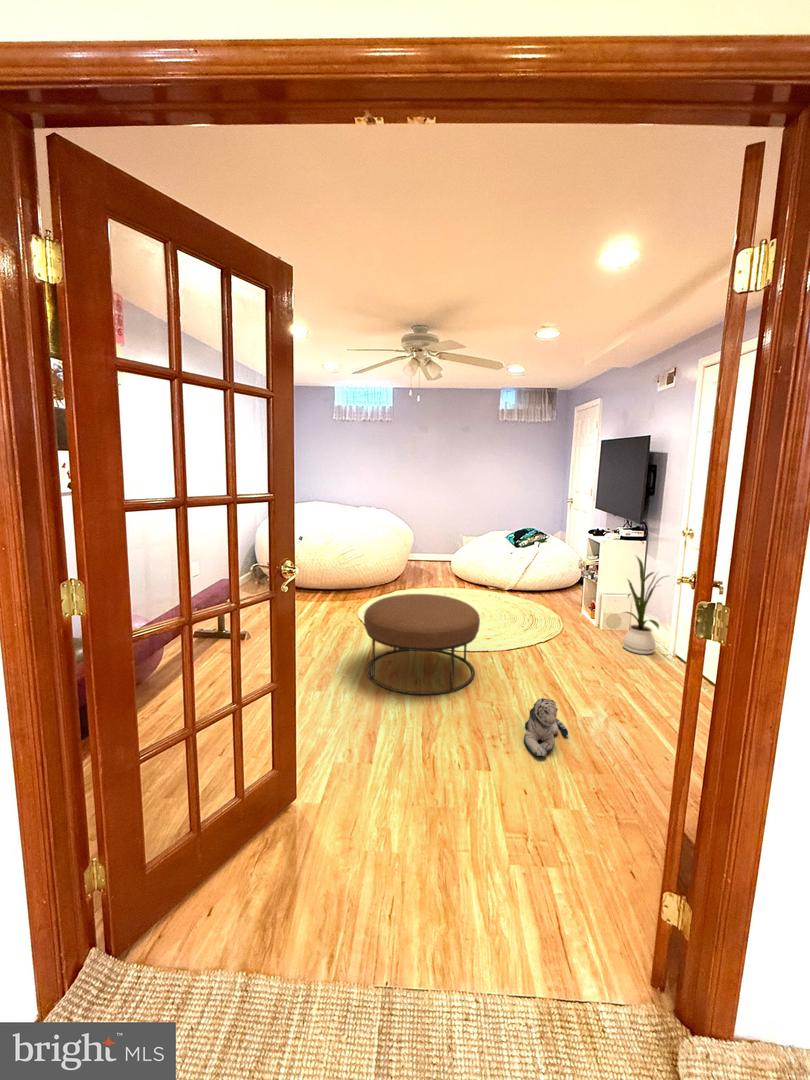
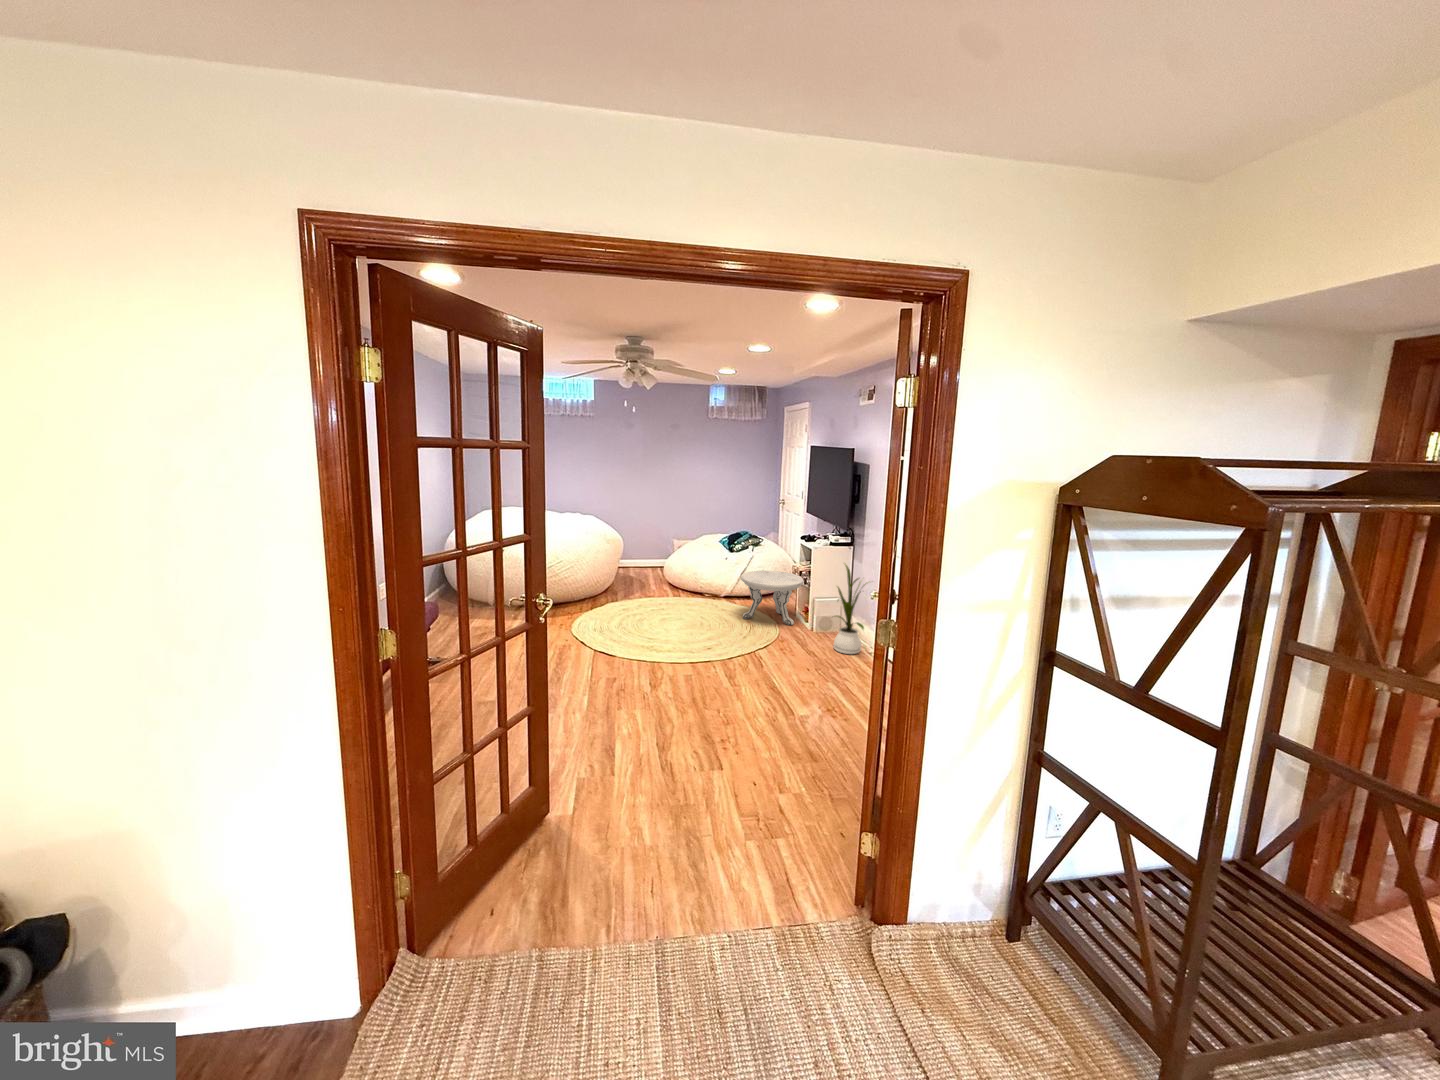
side table: none [524,565,590,621] -> present [741,571,804,625]
ottoman: present [364,594,480,695] -> none [590,608,705,709]
plush toy: present [524,698,568,757] -> none [750,701,789,753]

